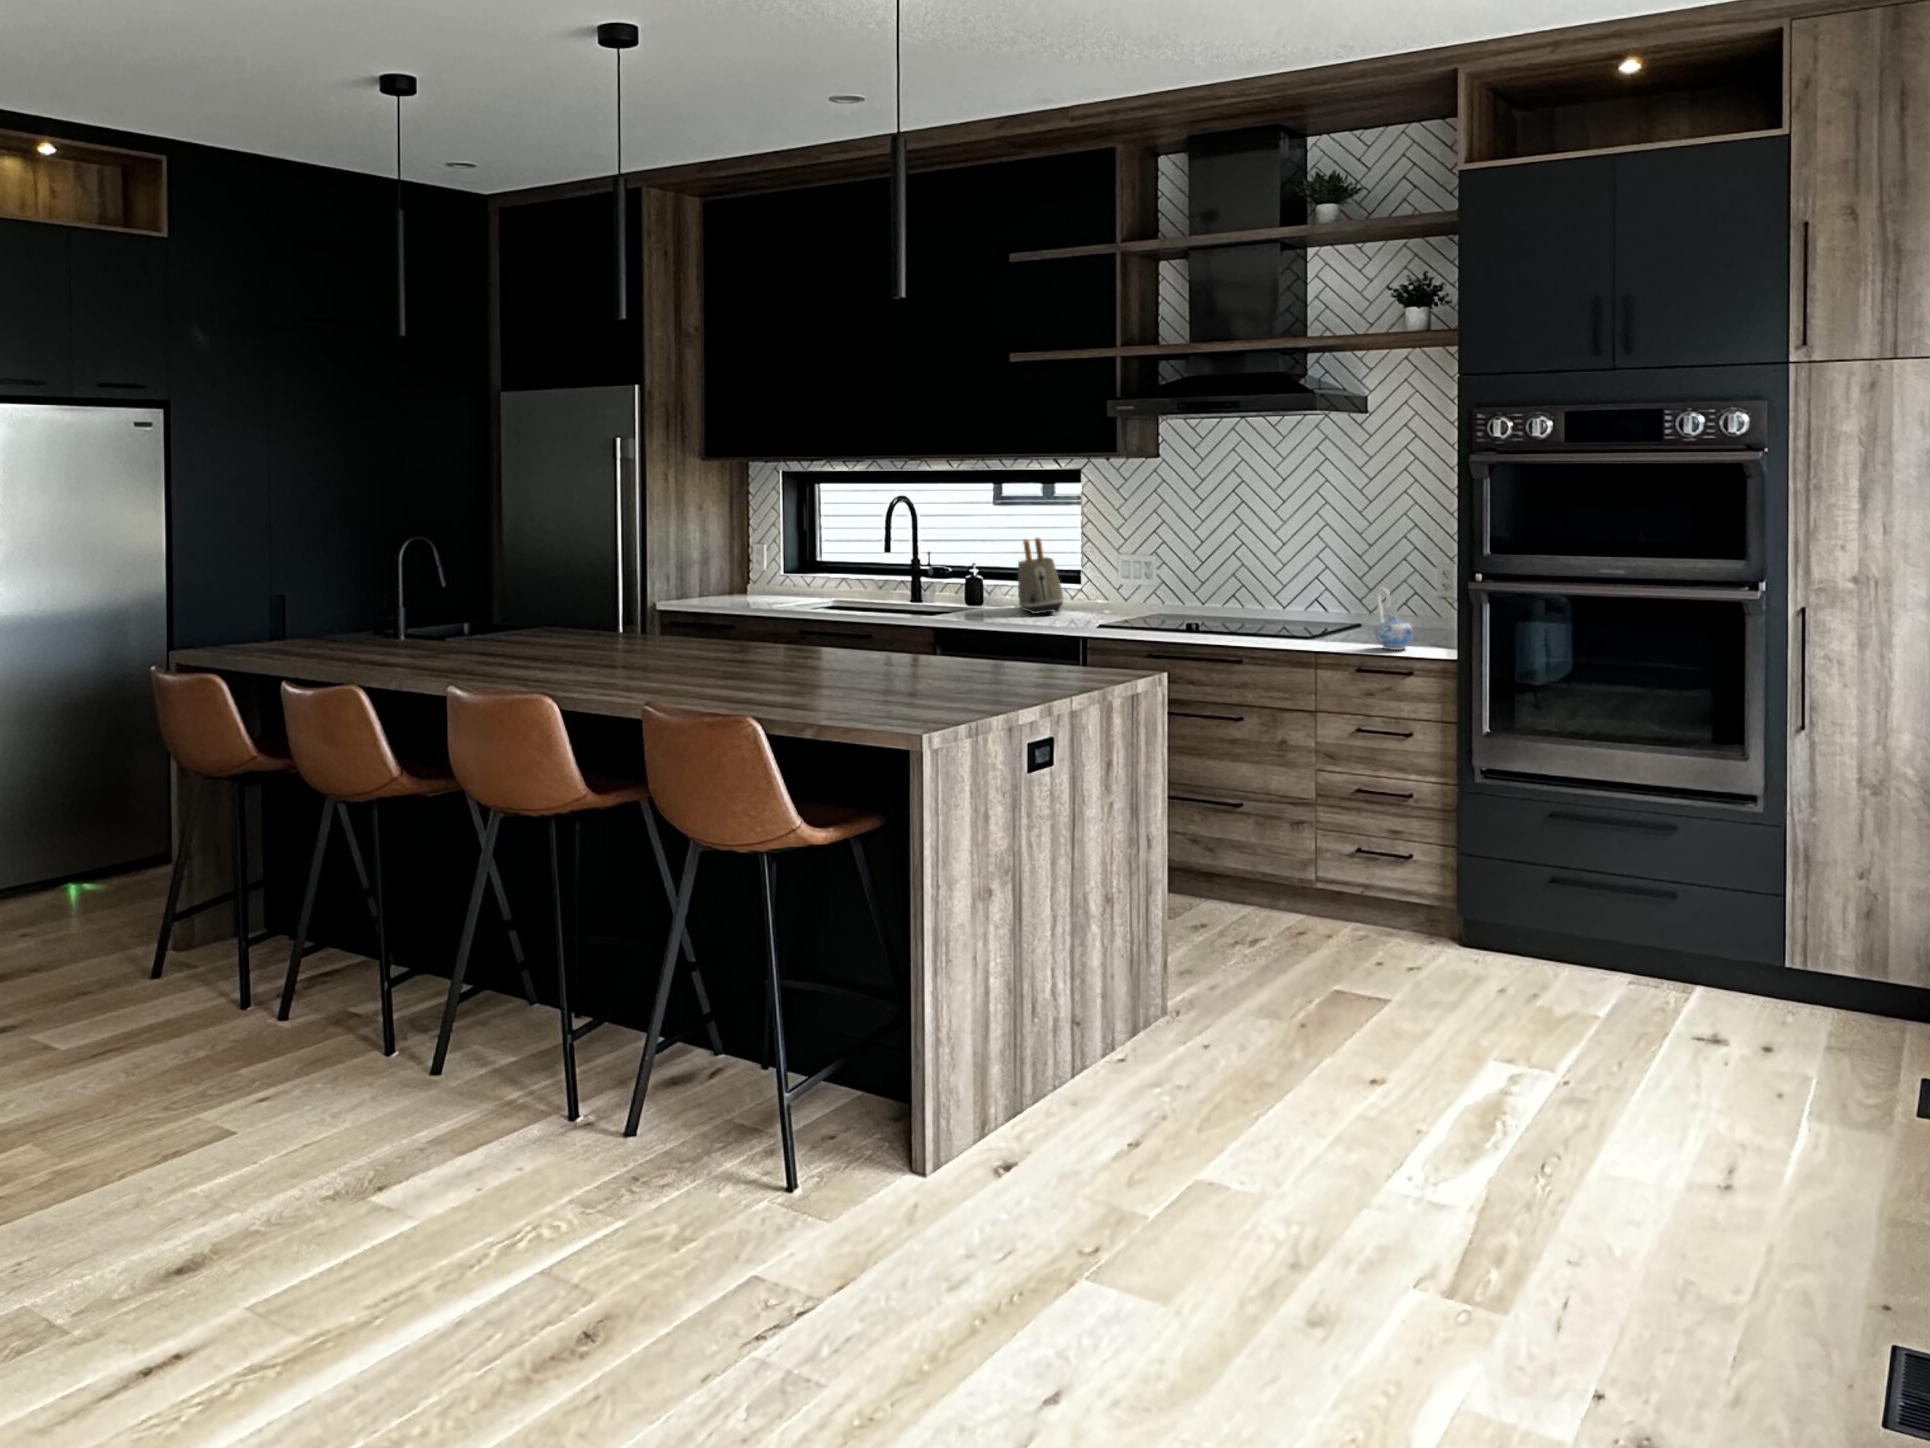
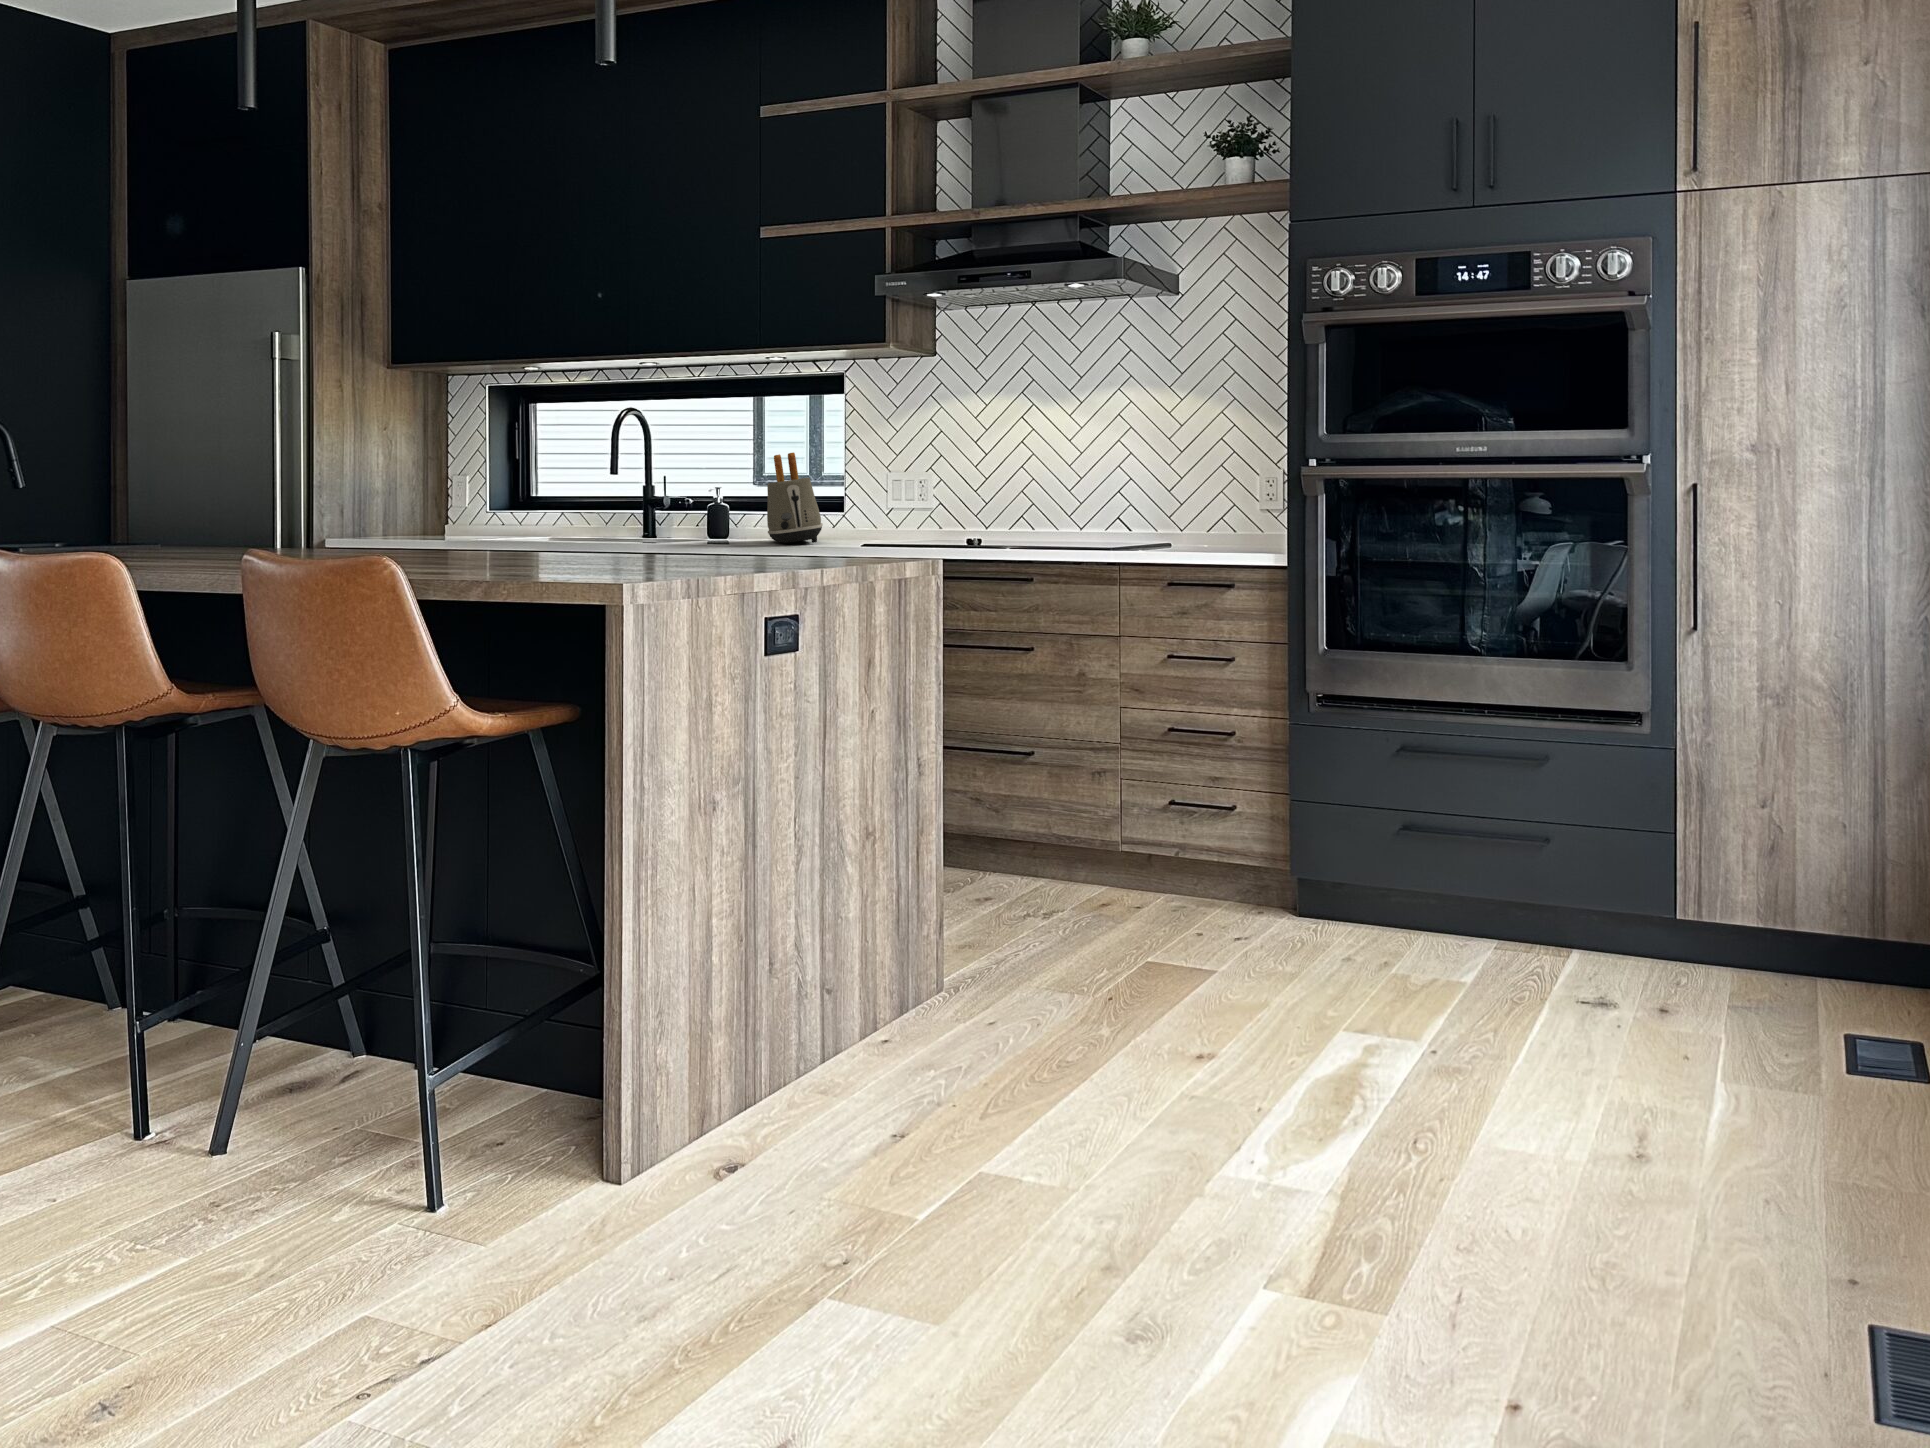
ceramic pitcher: present [1375,588,1413,650] -> none [1192,485,1237,559]

